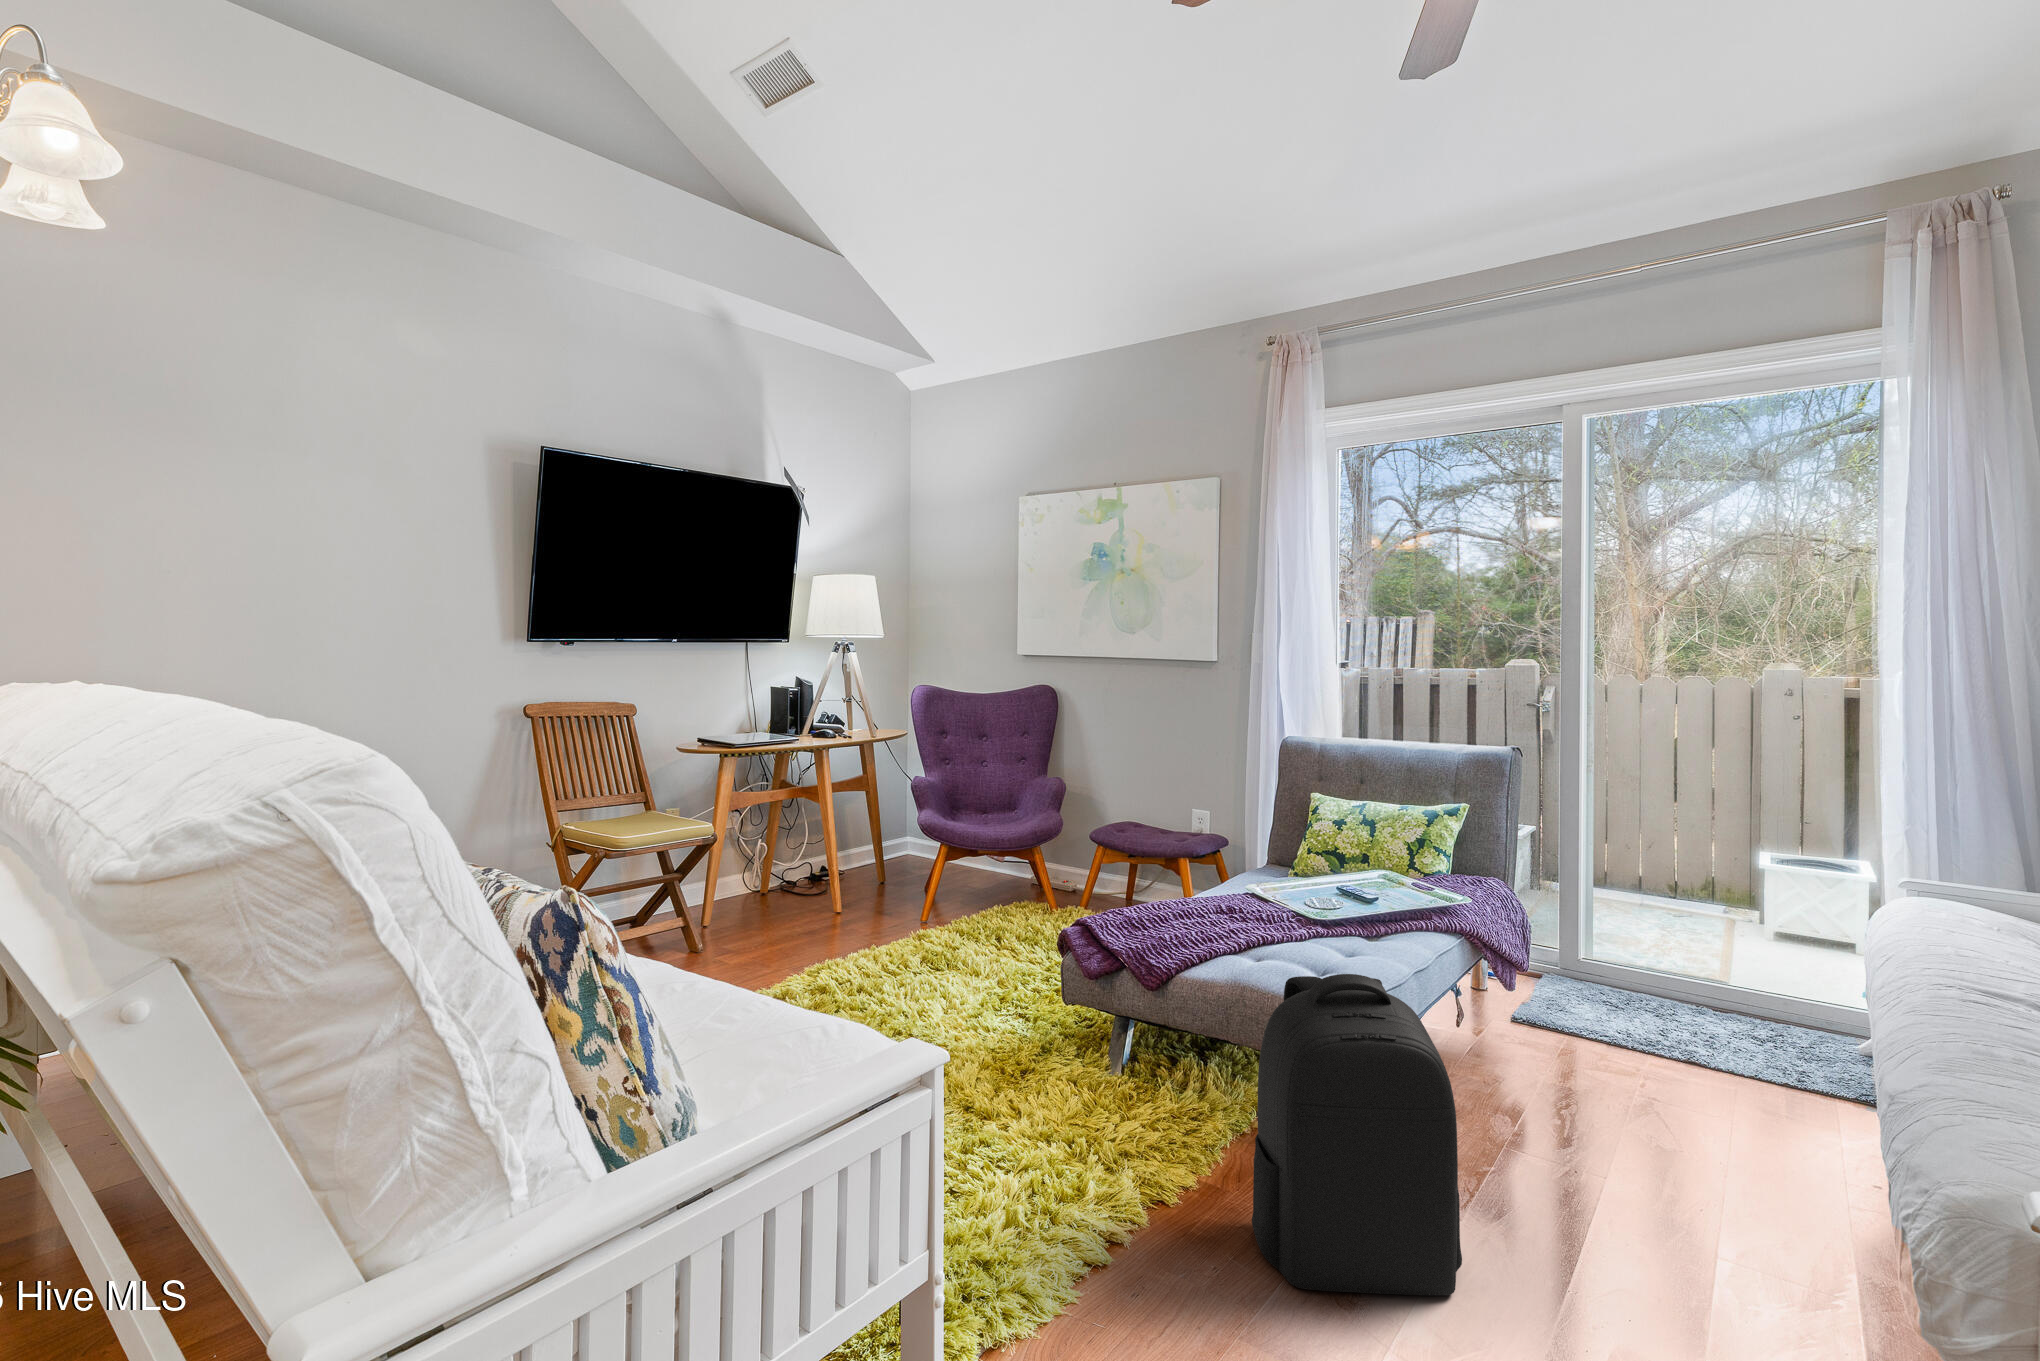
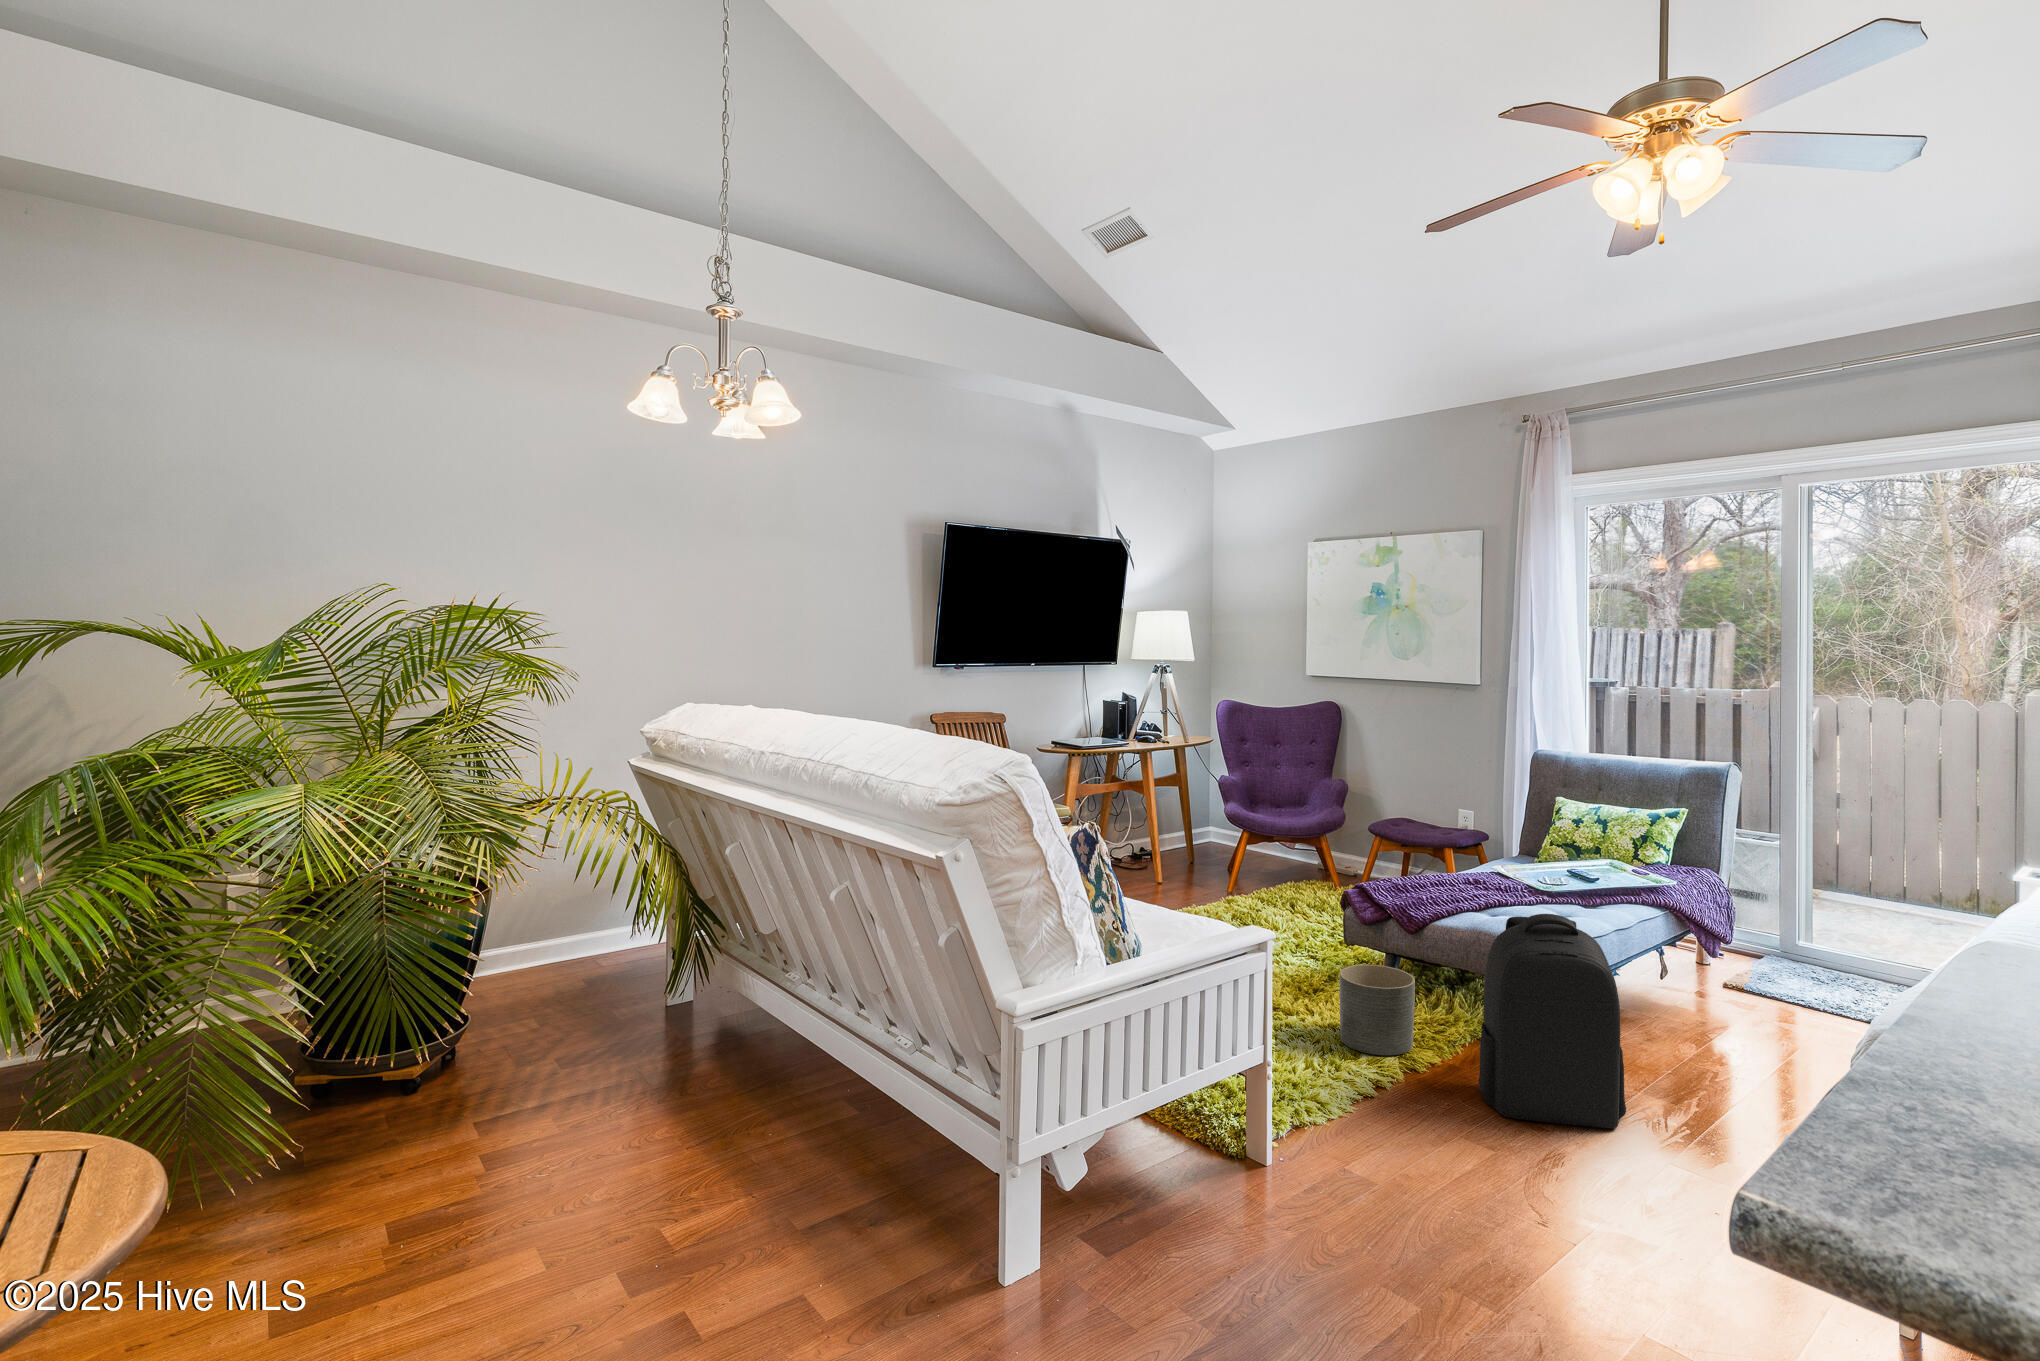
planter: none [1054,1041,1157,1179] -> present [1339,965,1415,1055]

